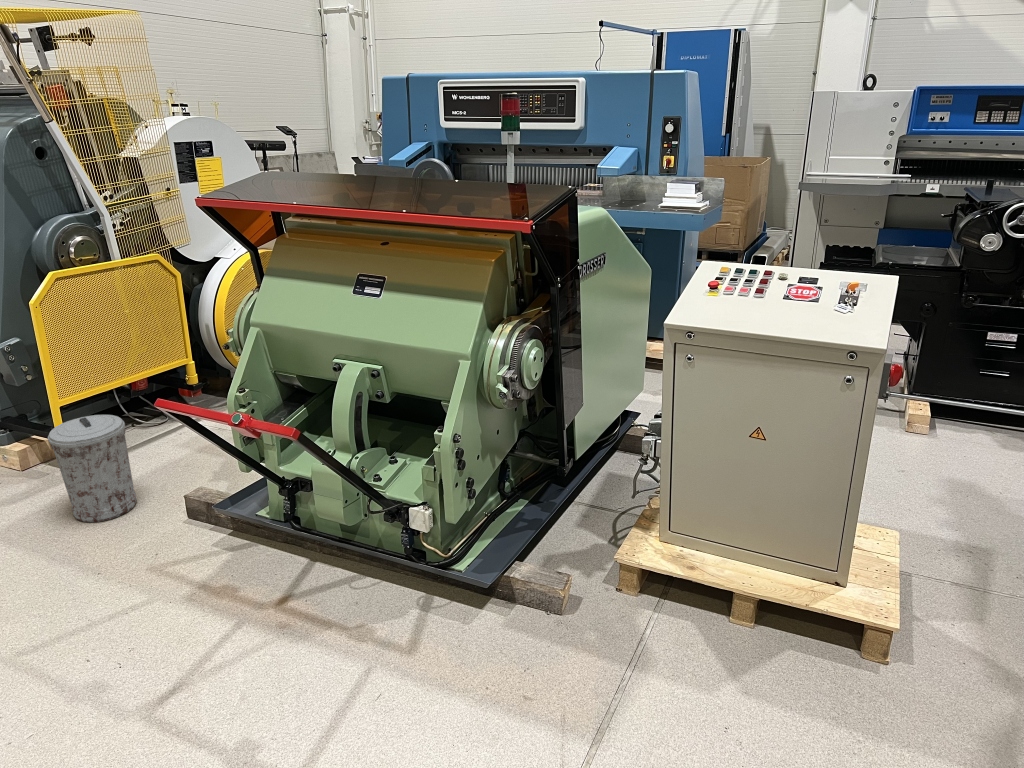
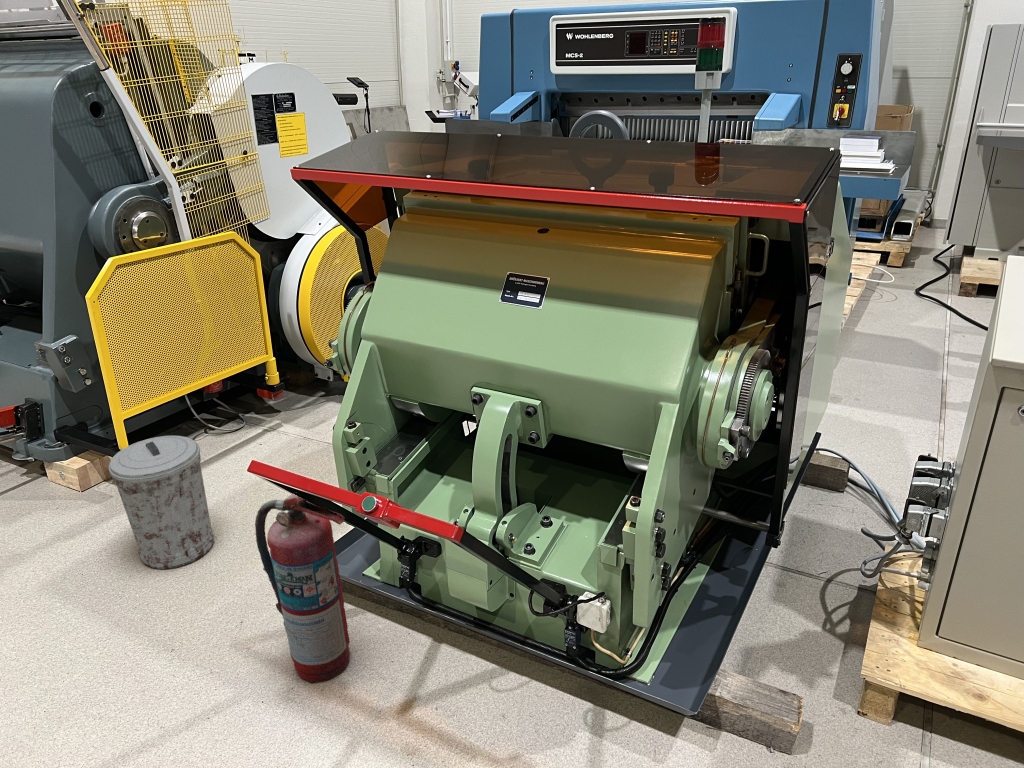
fire extinguisher: none [166,432,242,590] -> present [255,494,350,683]

